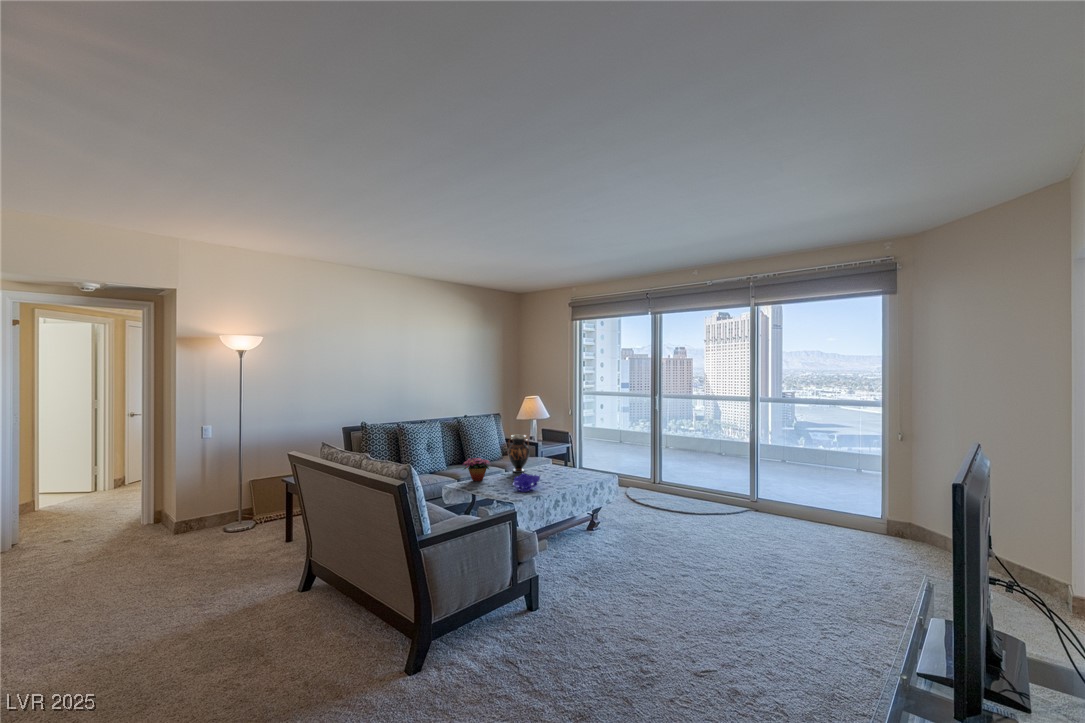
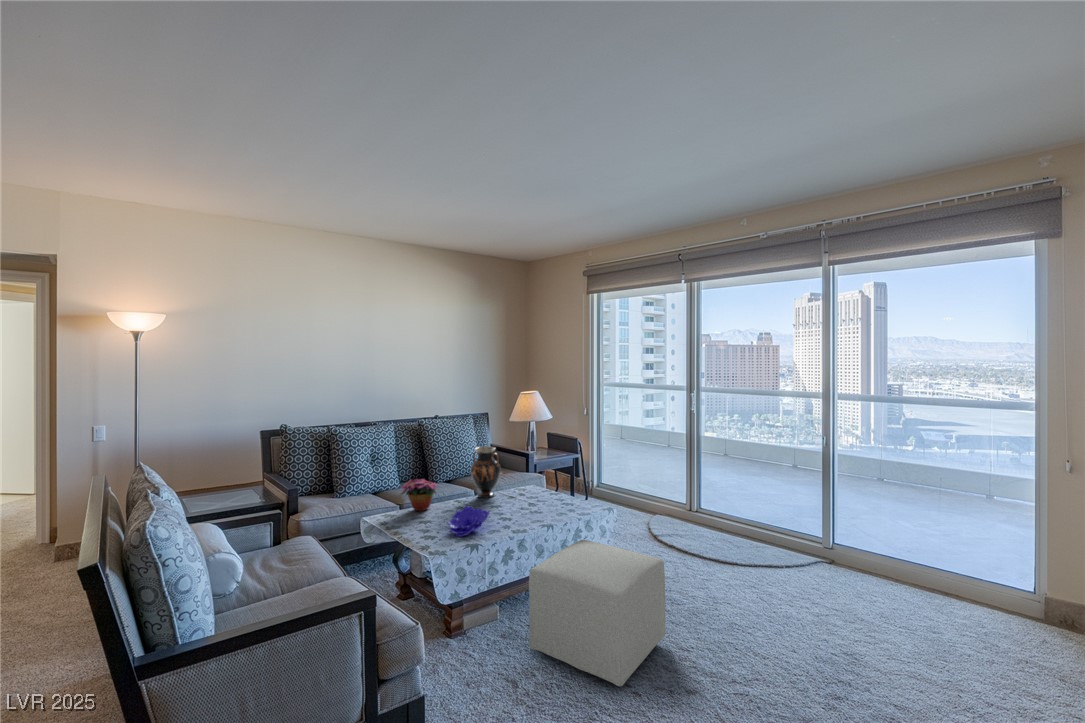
ottoman: none [579,493,662,574] -> present [529,540,666,686]

